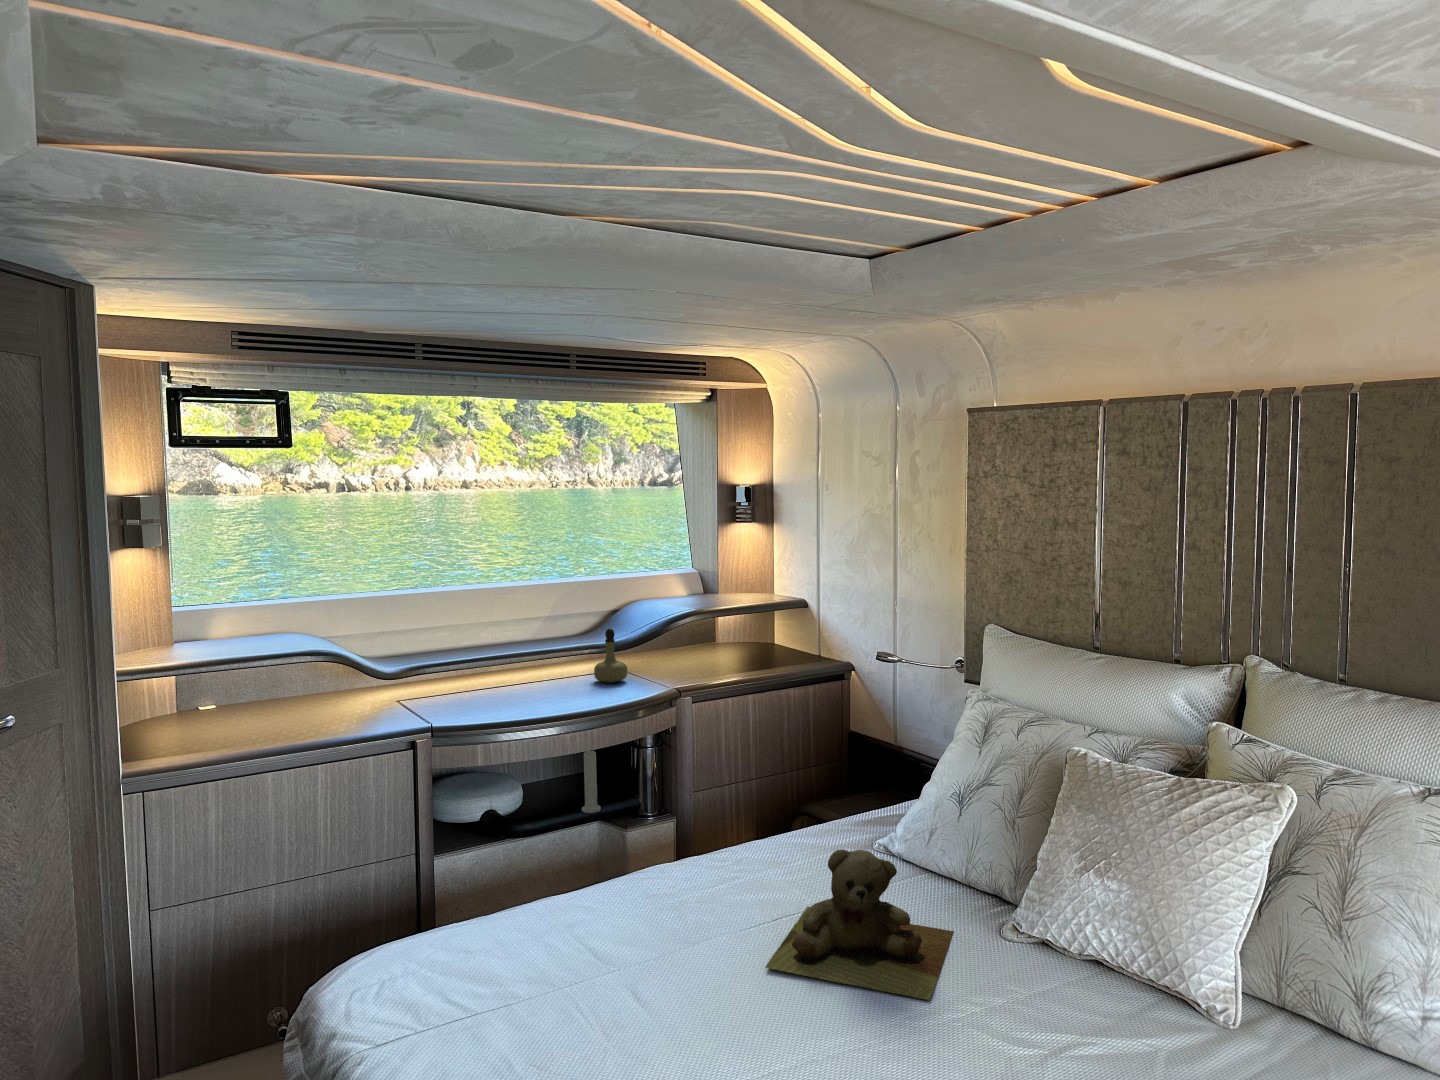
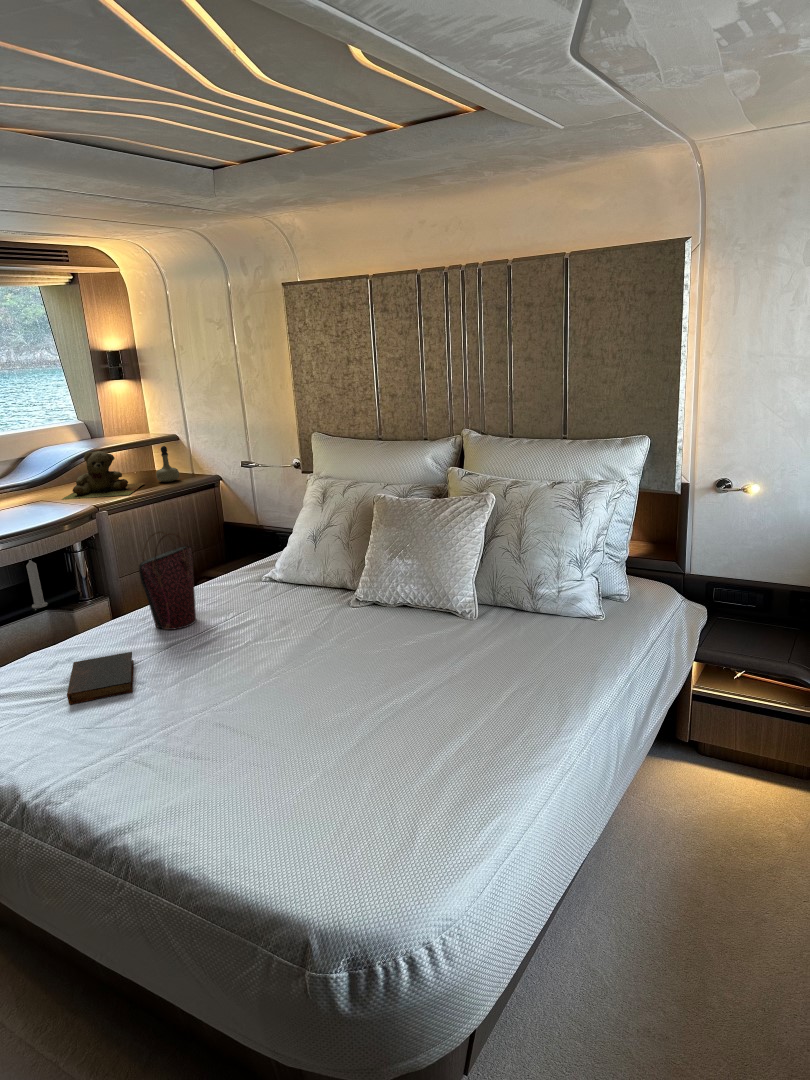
perfume bottle: present [594,629,627,683] -> present [156,446,179,482]
handbag: none [685,753,768,907] -> present [139,531,196,630]
teddy bear: present [766,849,954,1000] -> present [63,451,144,499]
book: none [536,931,648,1009] -> present [67,652,134,704]

